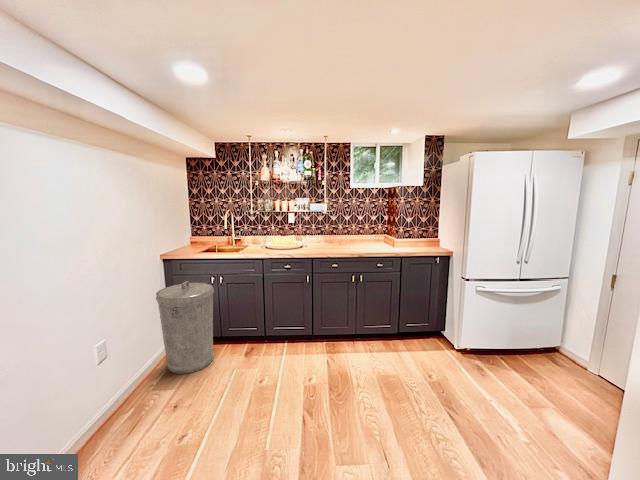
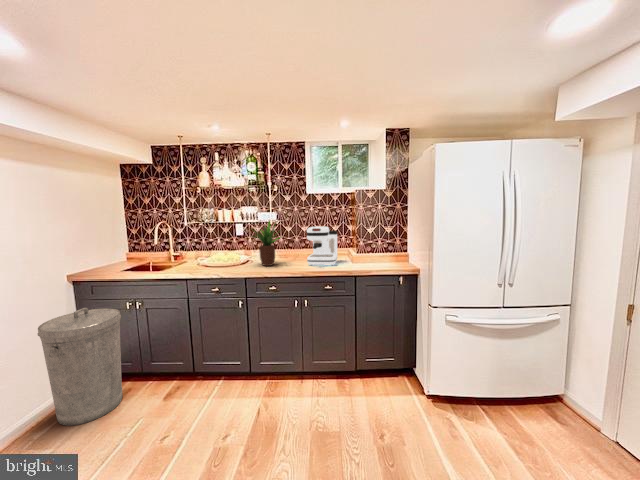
potted plant: none [309,210,338,249] -> present [253,221,278,266]
coffee maker: none [357,216,382,248] -> present [307,227,338,265]

